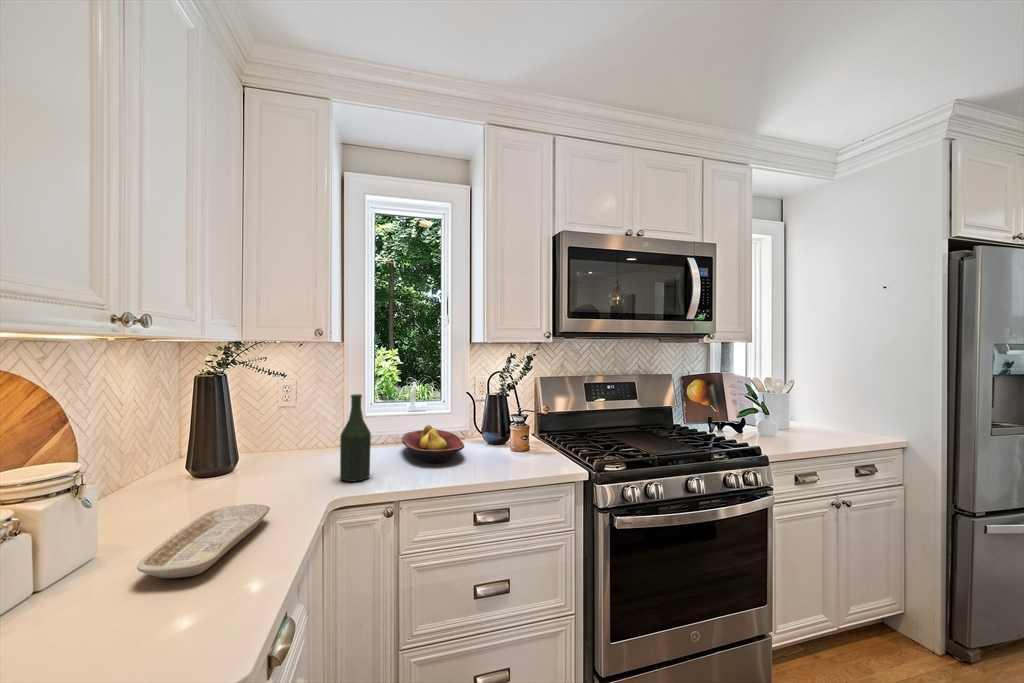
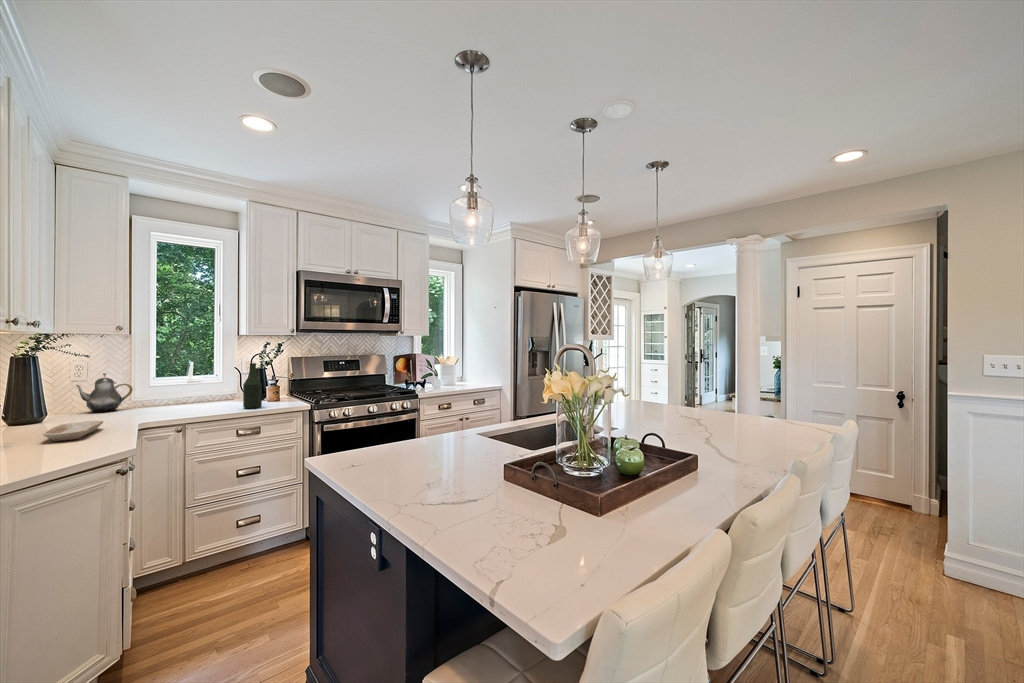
bottle: present [340,394,371,482] -> present [243,363,262,409]
teapot: none [270,398,339,457] -> present [76,373,133,413]
fruit bowl: present [402,425,464,463] -> none [185,388,232,408]

